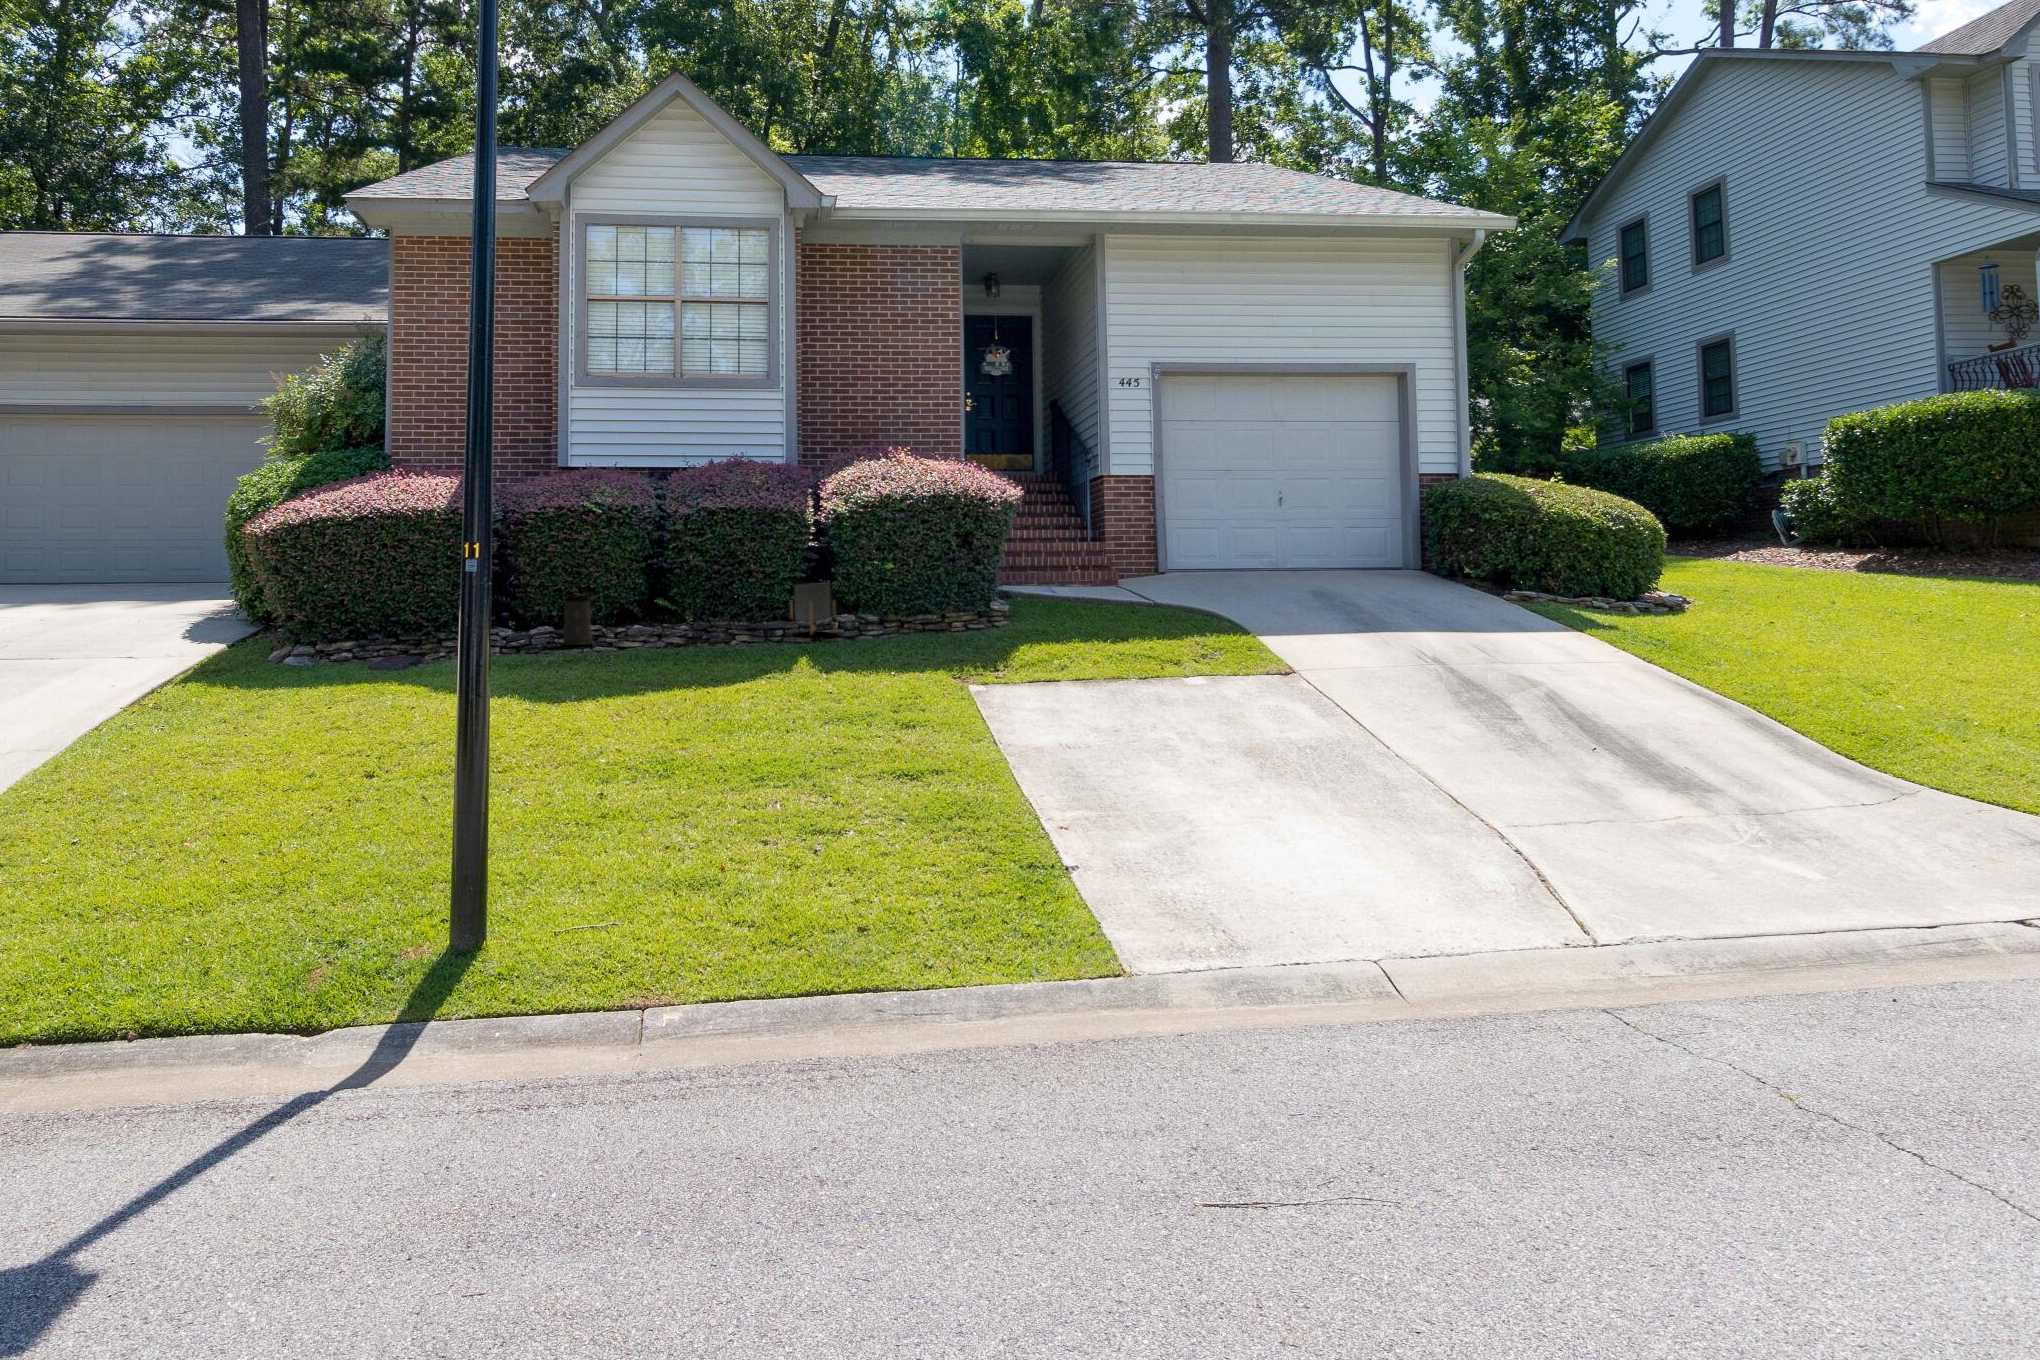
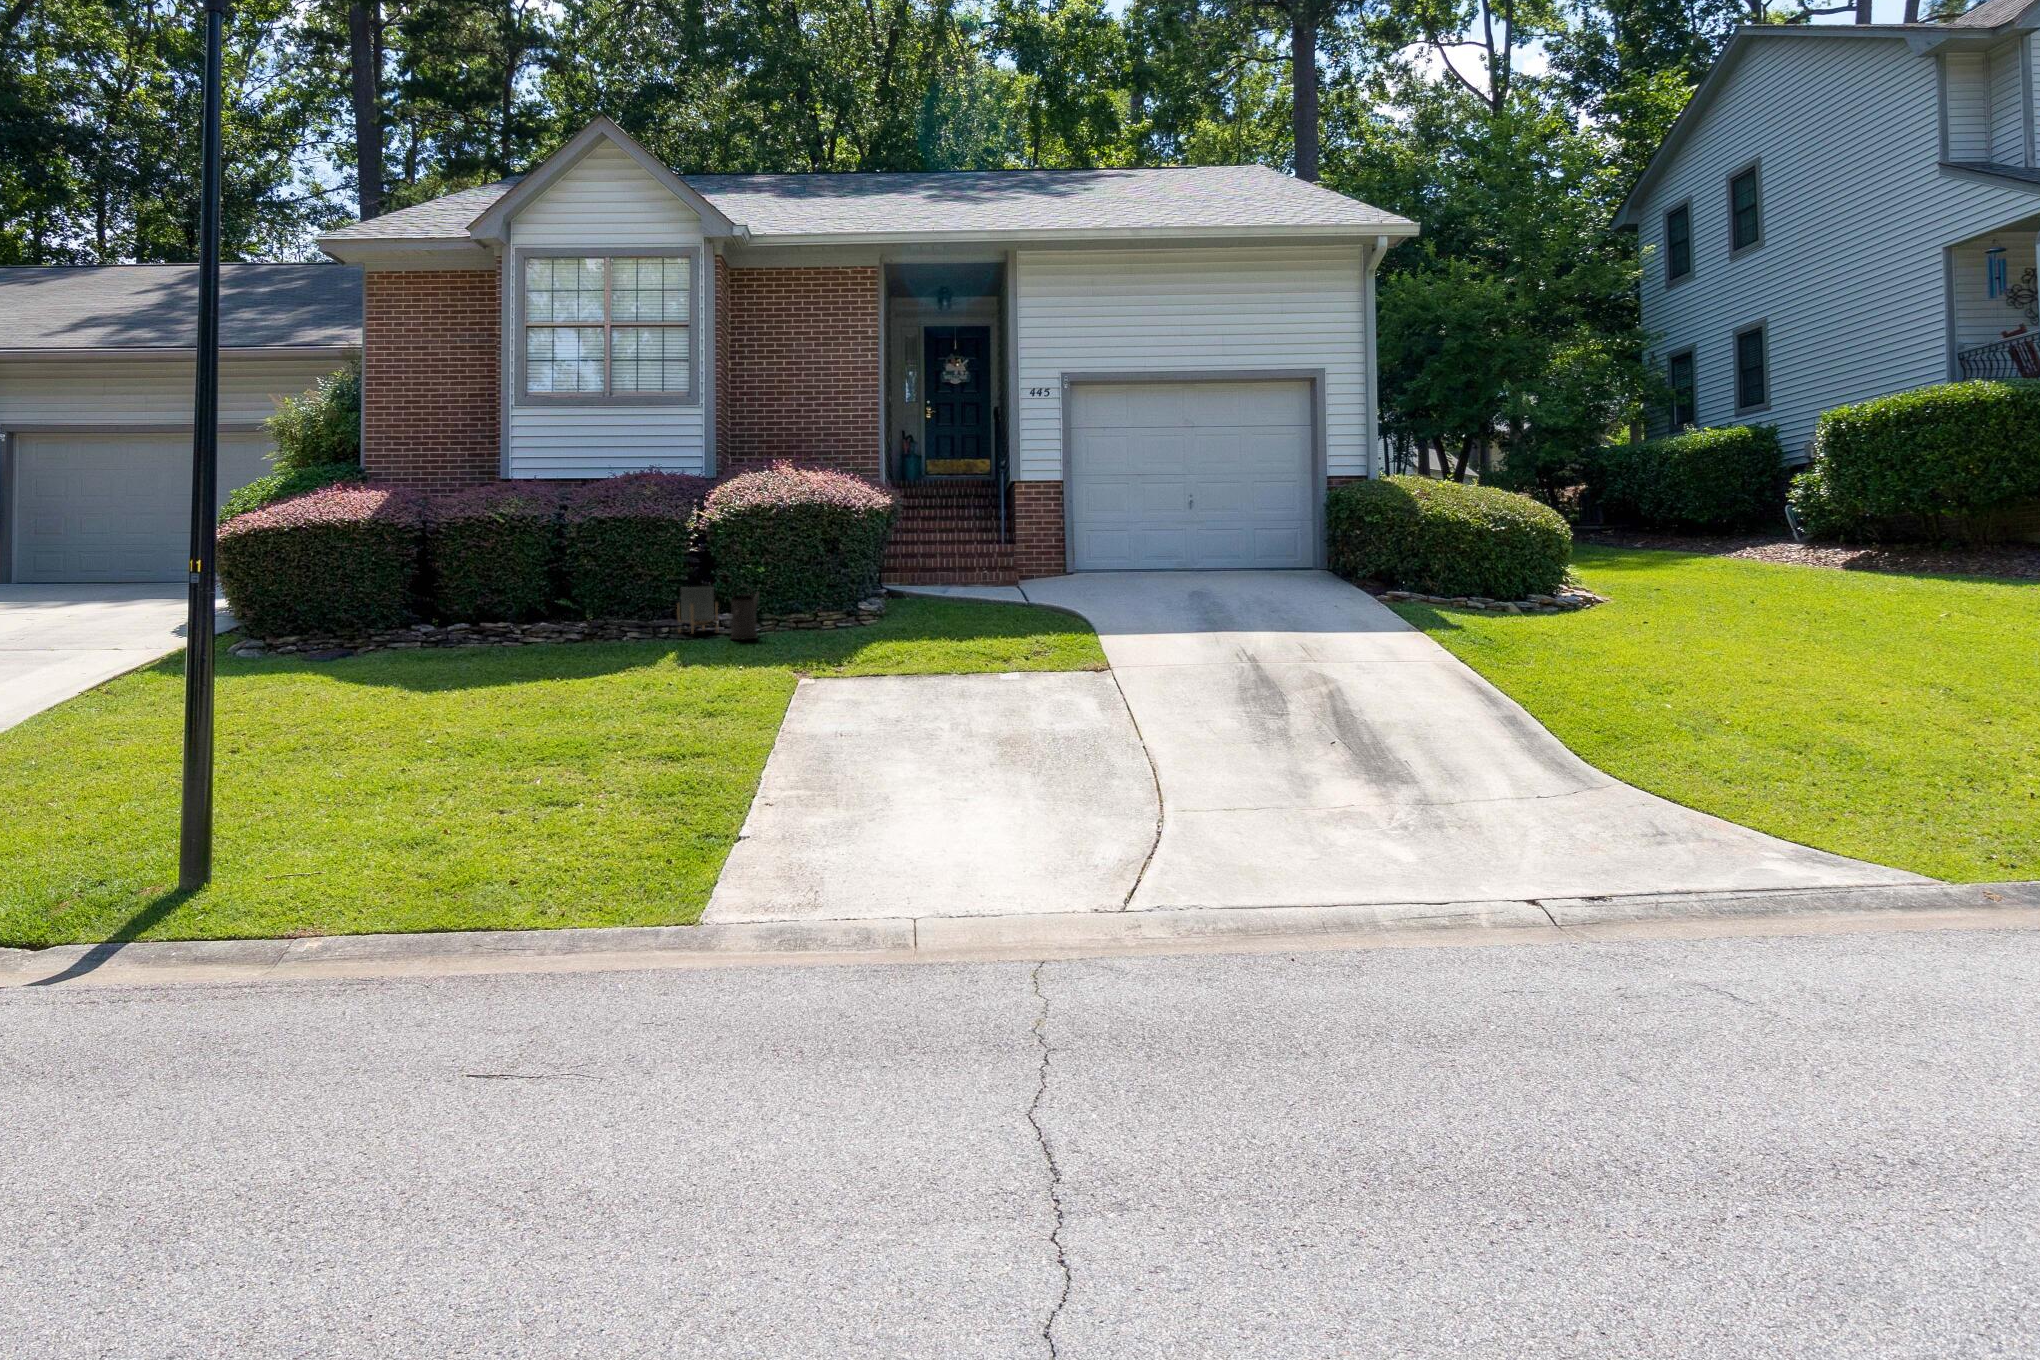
watering can: present [563,595,593,645] -> present [731,586,760,639]

